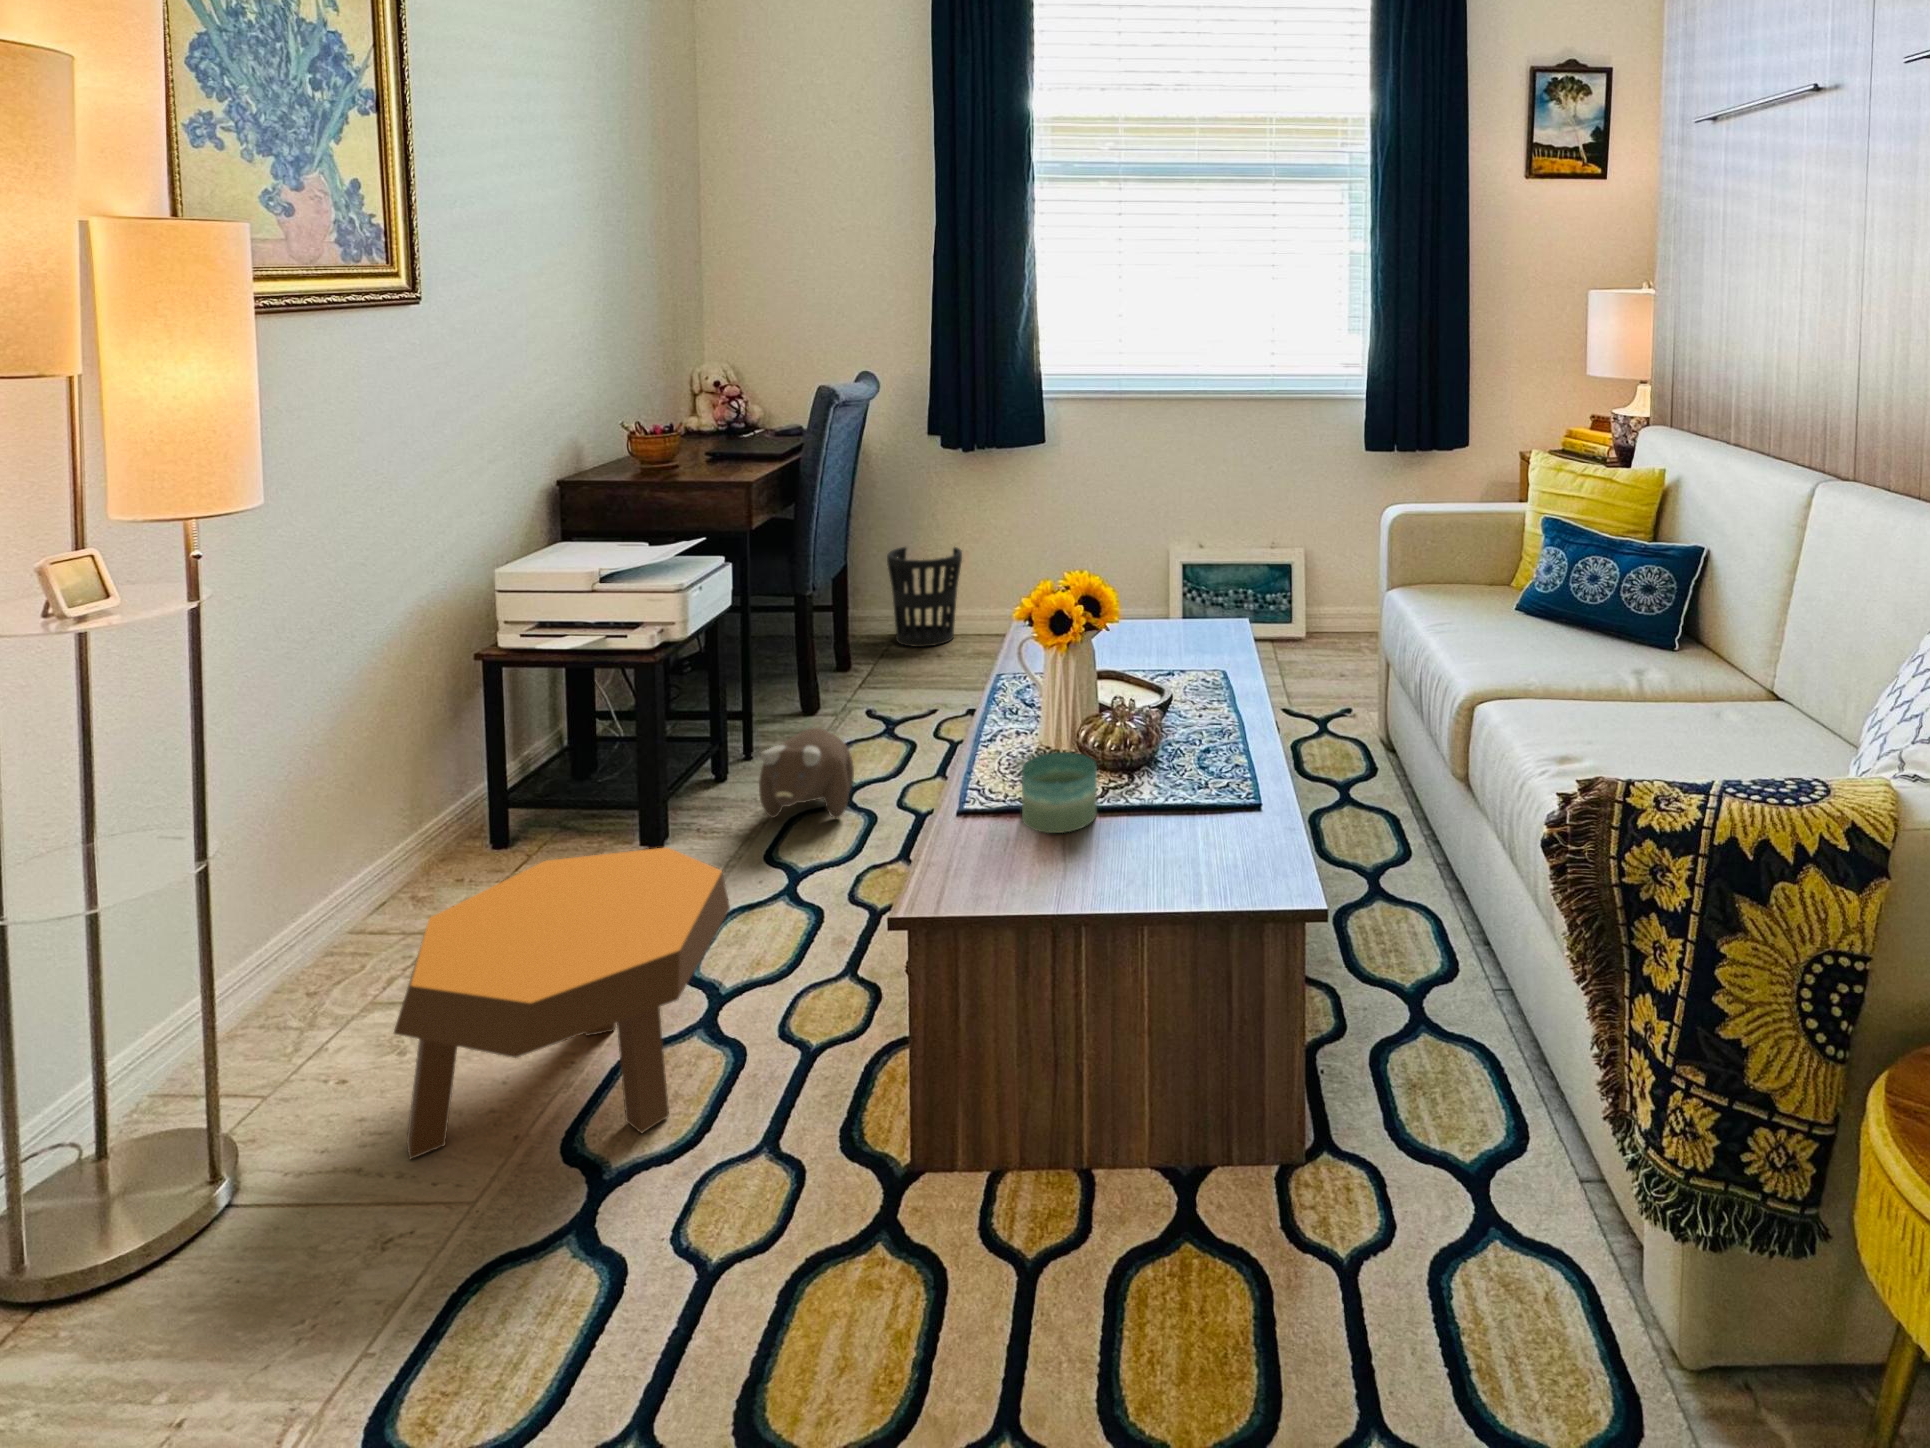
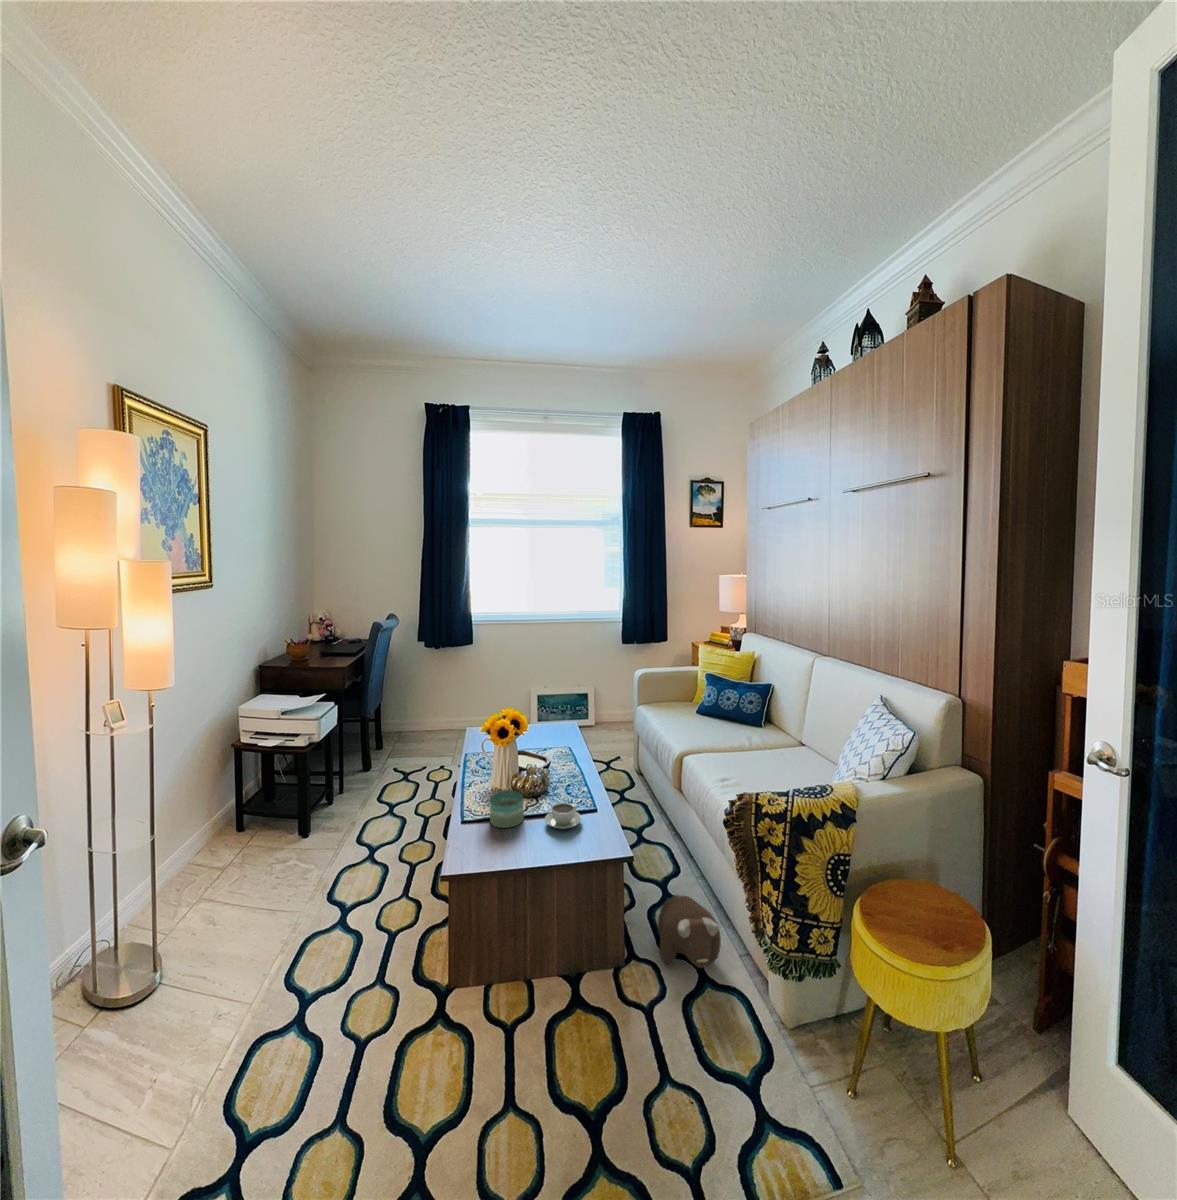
wastebasket: present [887,547,962,647] -> none [401,692,437,740]
plush toy: present [759,728,854,818] -> present [658,895,721,968]
coffee cup: none [1141,786,1224,844] -> present [545,803,581,829]
footstool: present [394,848,730,1159] -> none [198,846,353,1004]

